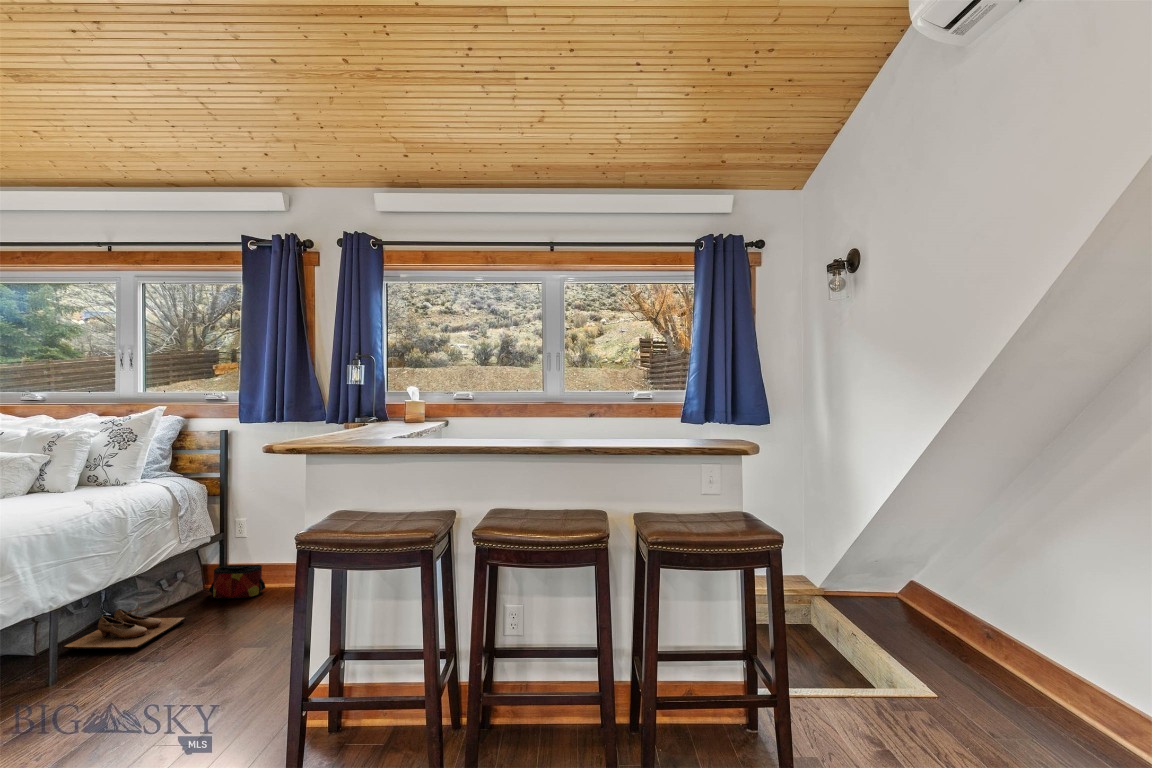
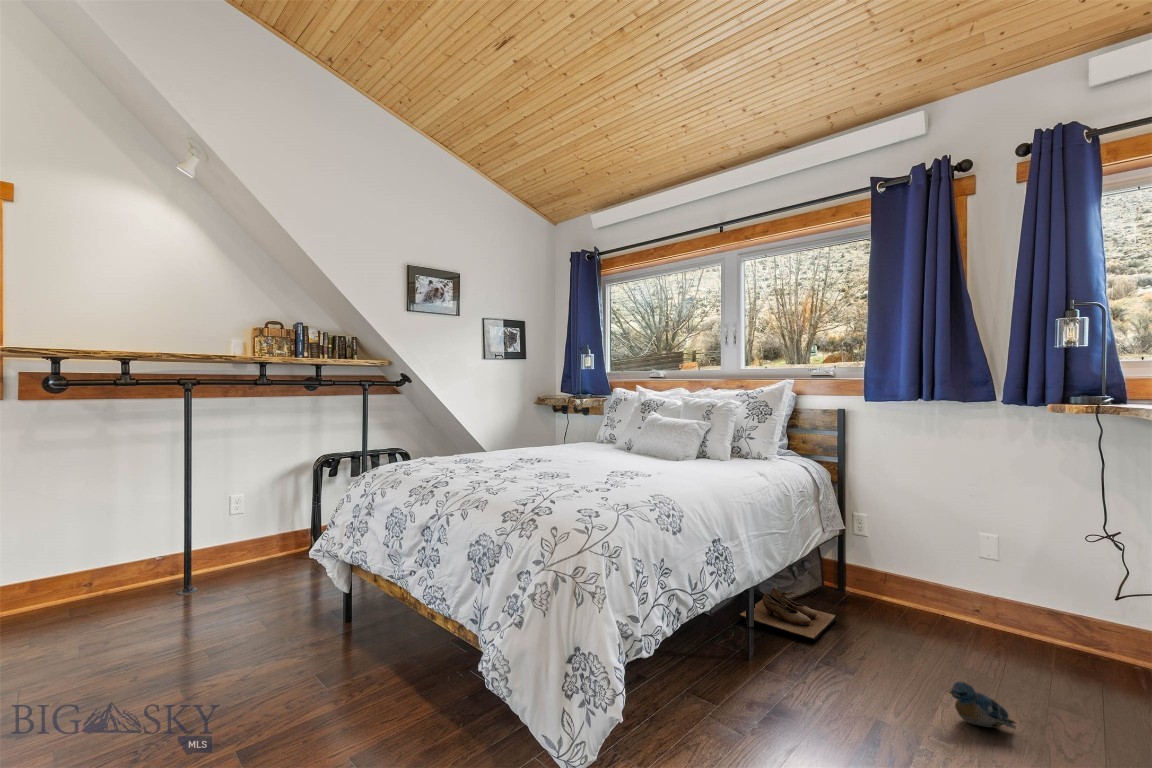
bag: present [209,565,265,599] -> none [835,563,904,610]
plush toy: none [213,646,262,675] -> present [950,681,1016,729]

